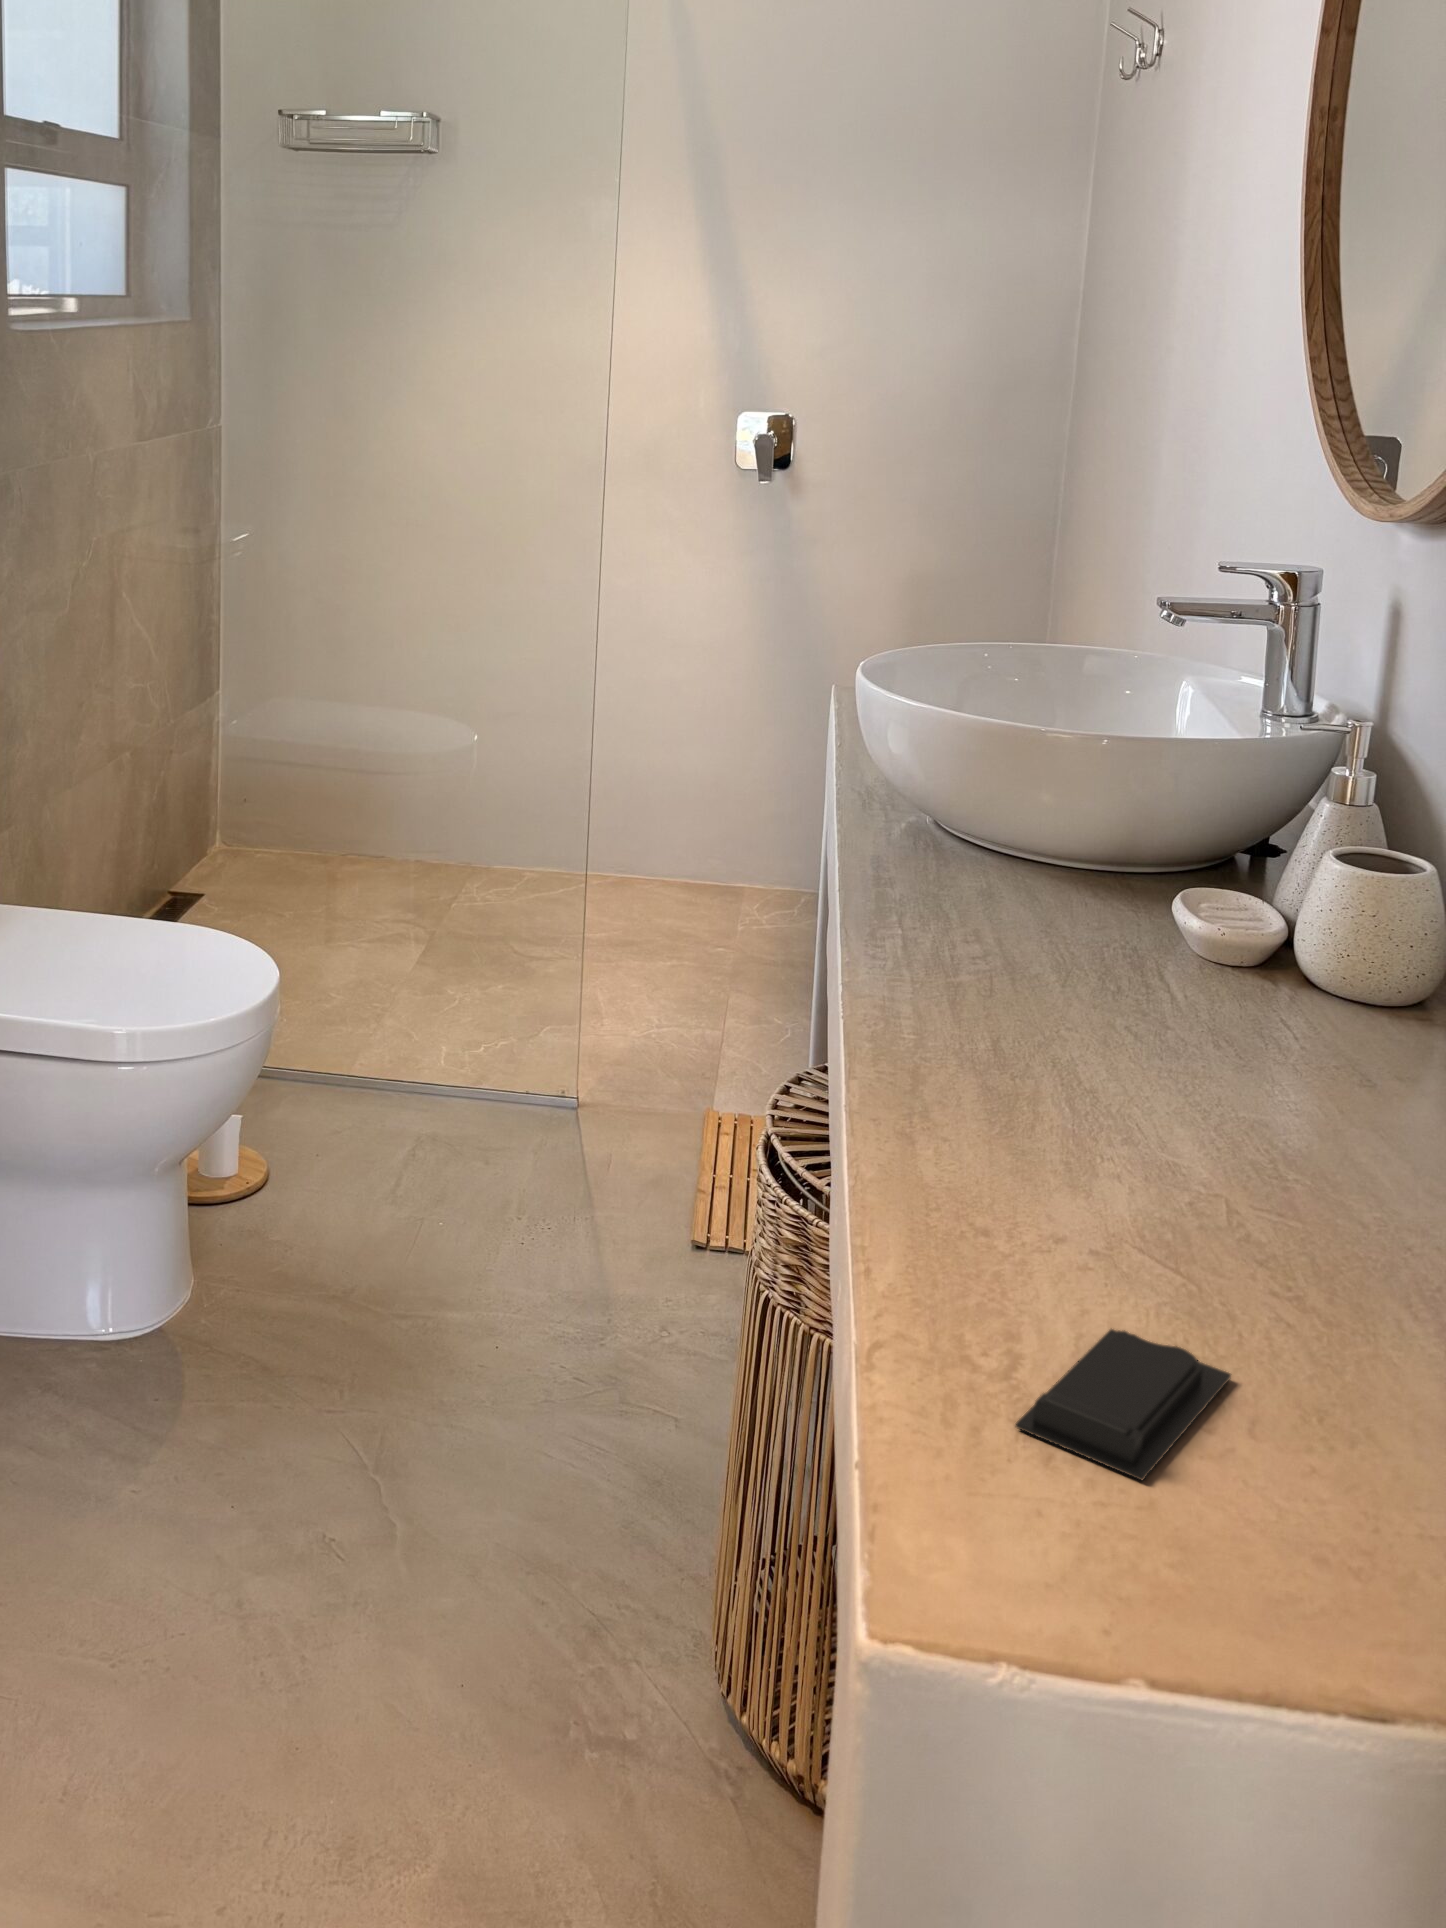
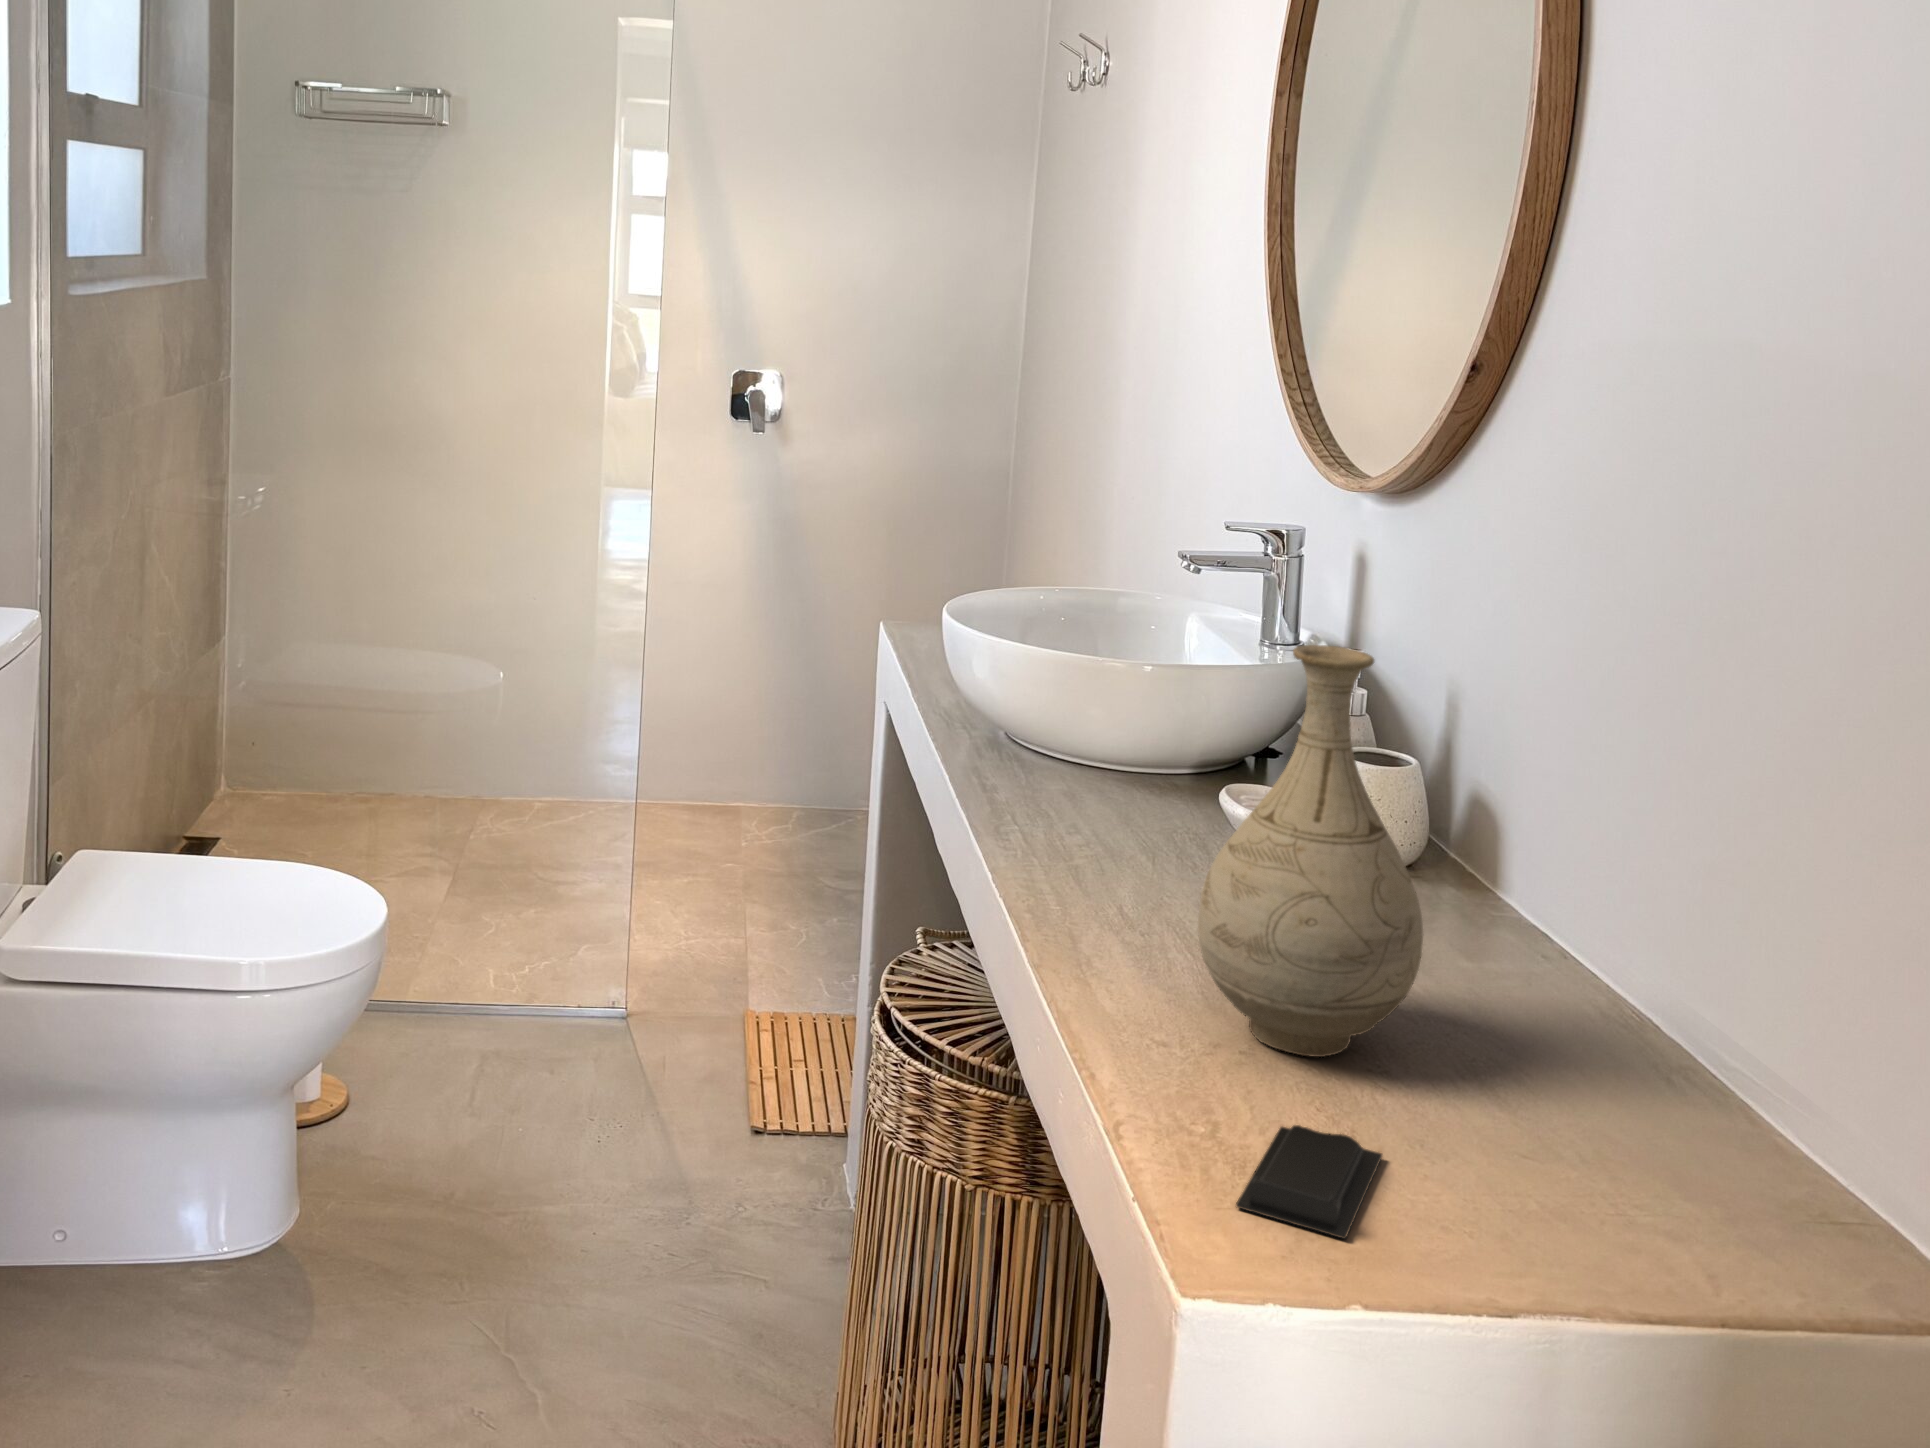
vase: none [1054,737,1336,1243] -> present [1198,645,1423,1057]

